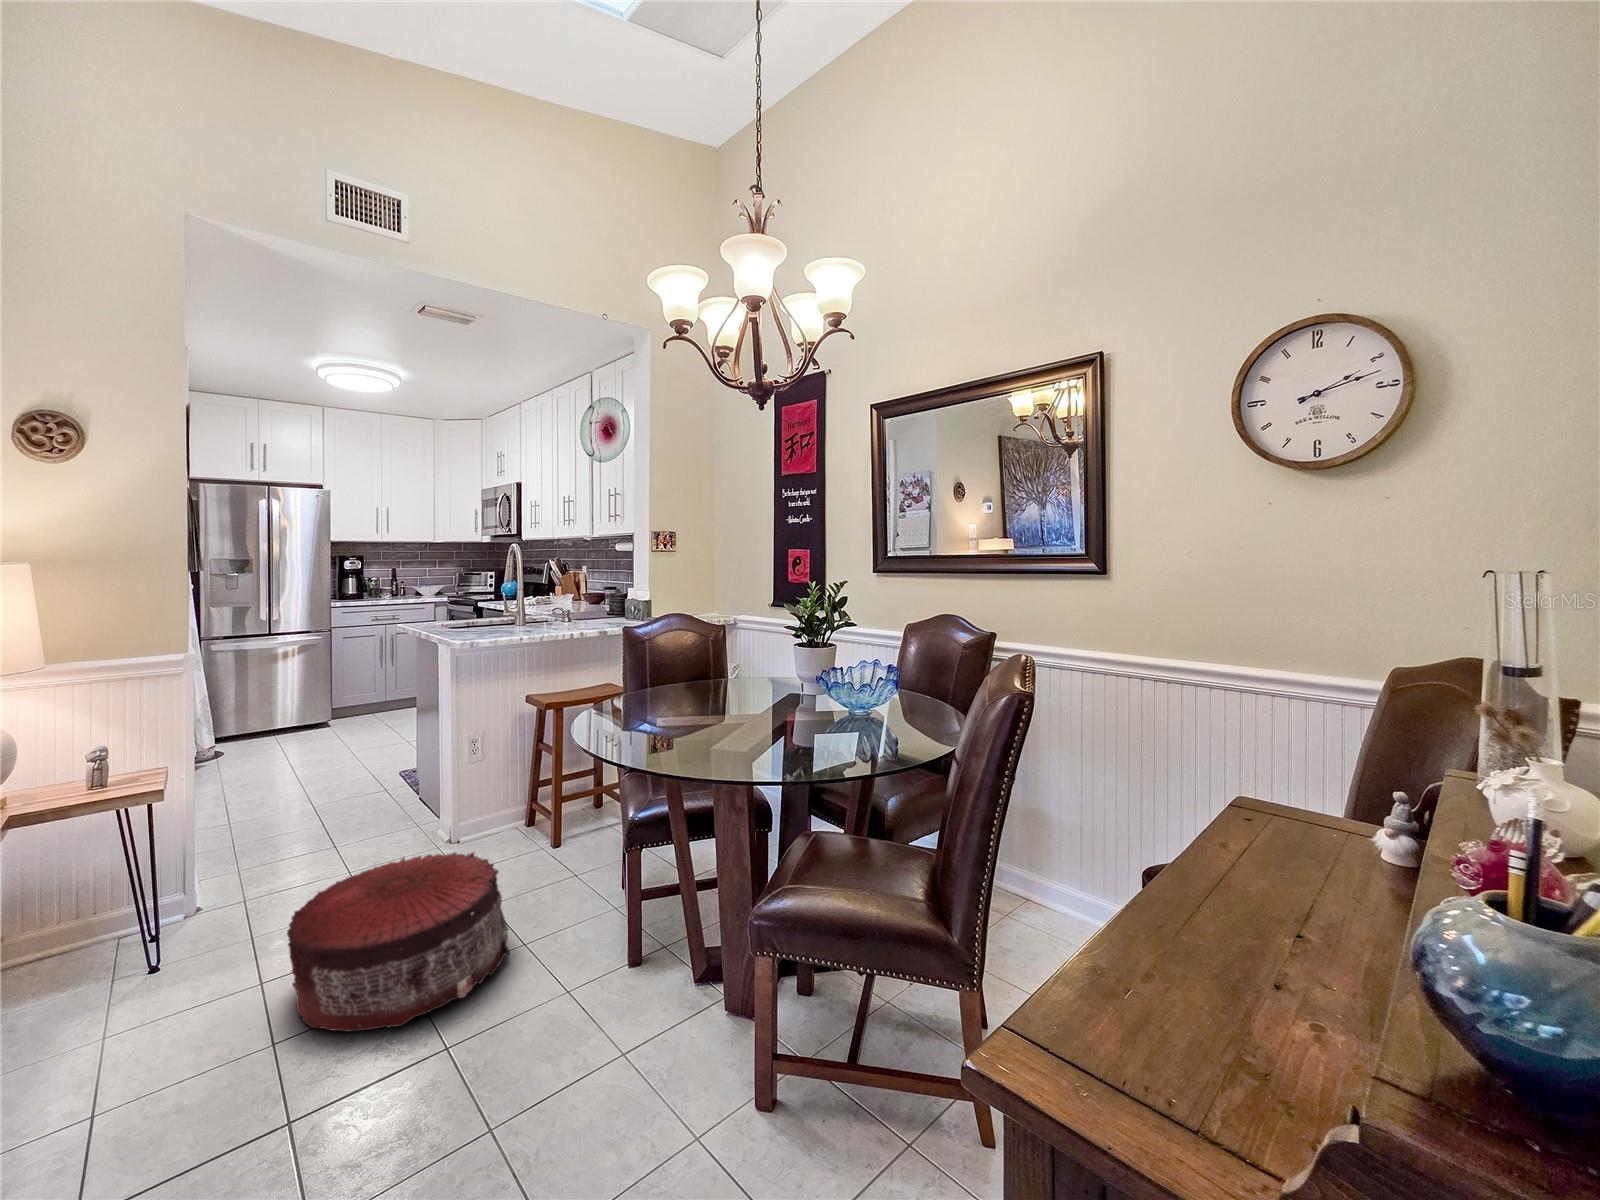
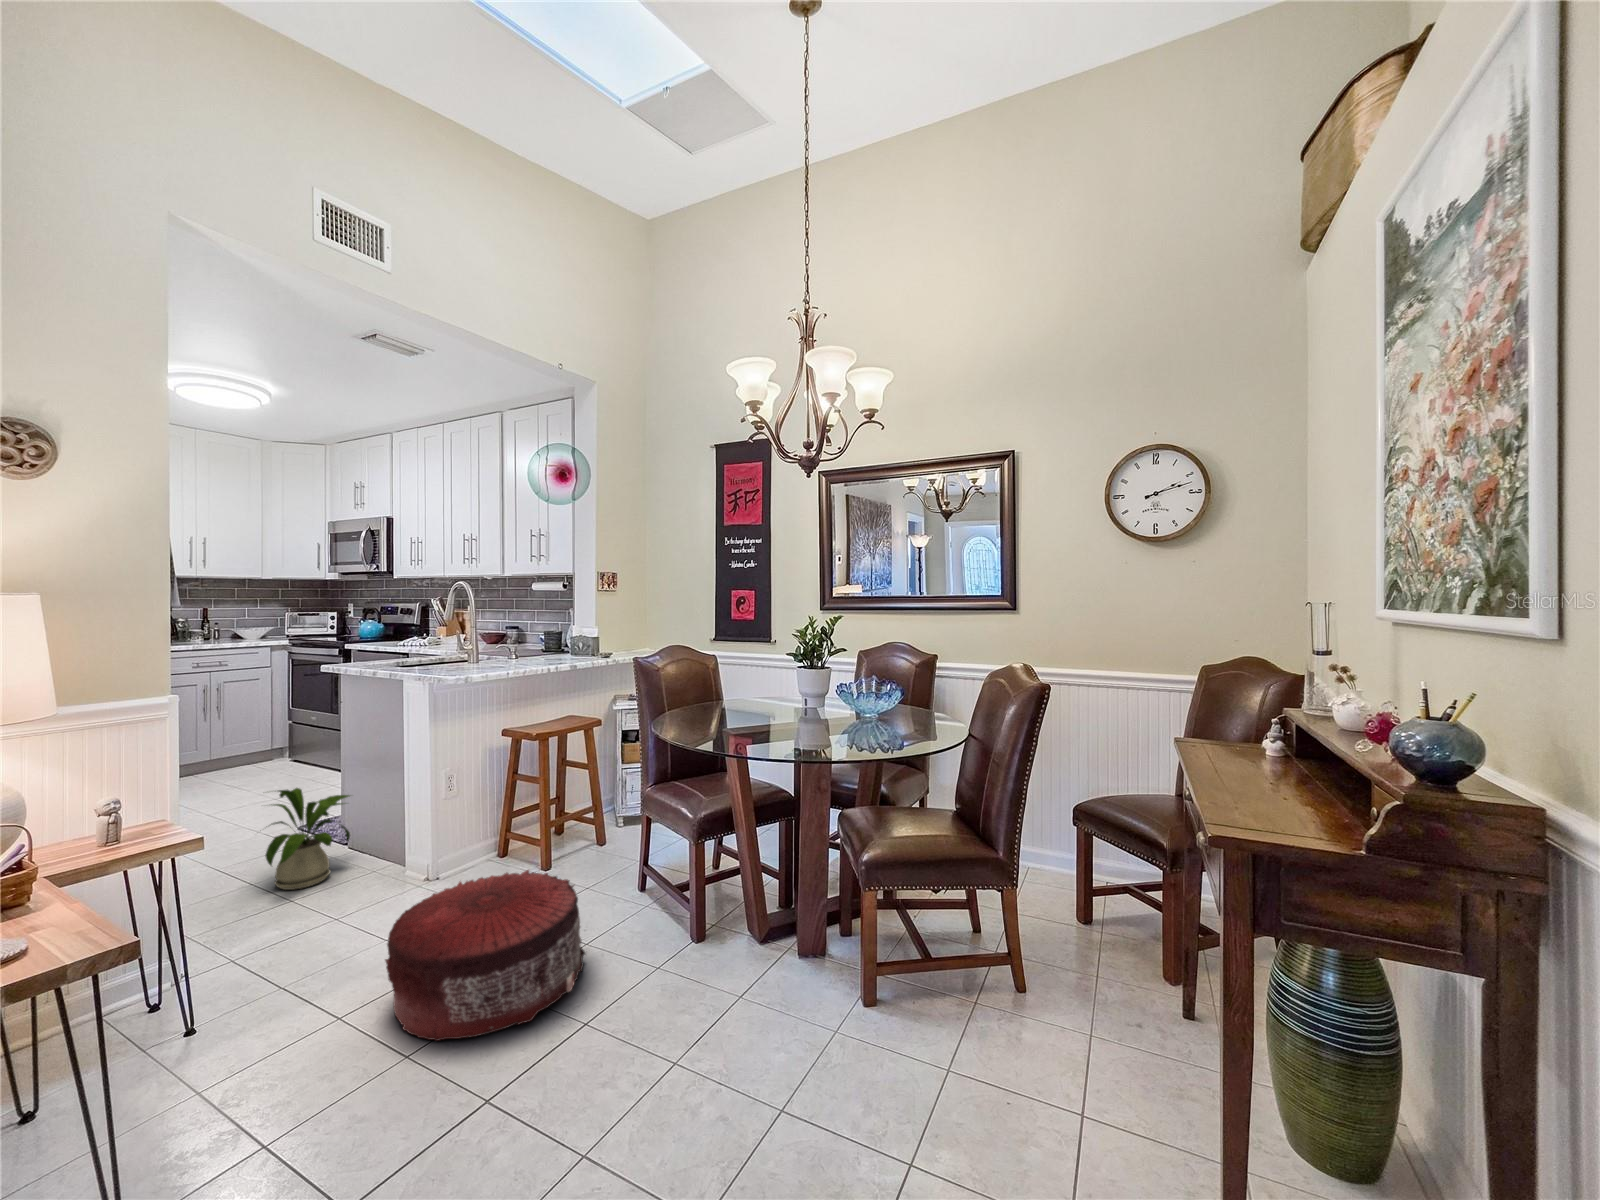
house plant: none [312,739,414,834] -> present [265,788,350,890]

